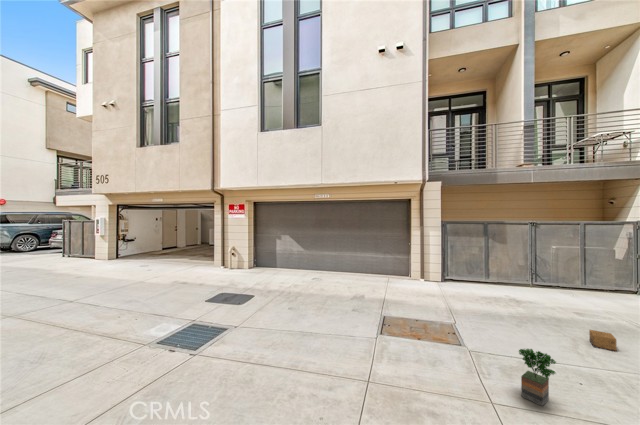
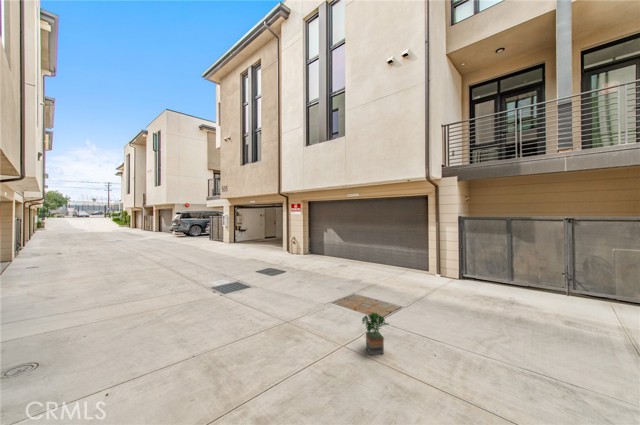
cardboard box: present [589,330,617,352] -> none [513,327,540,350]

